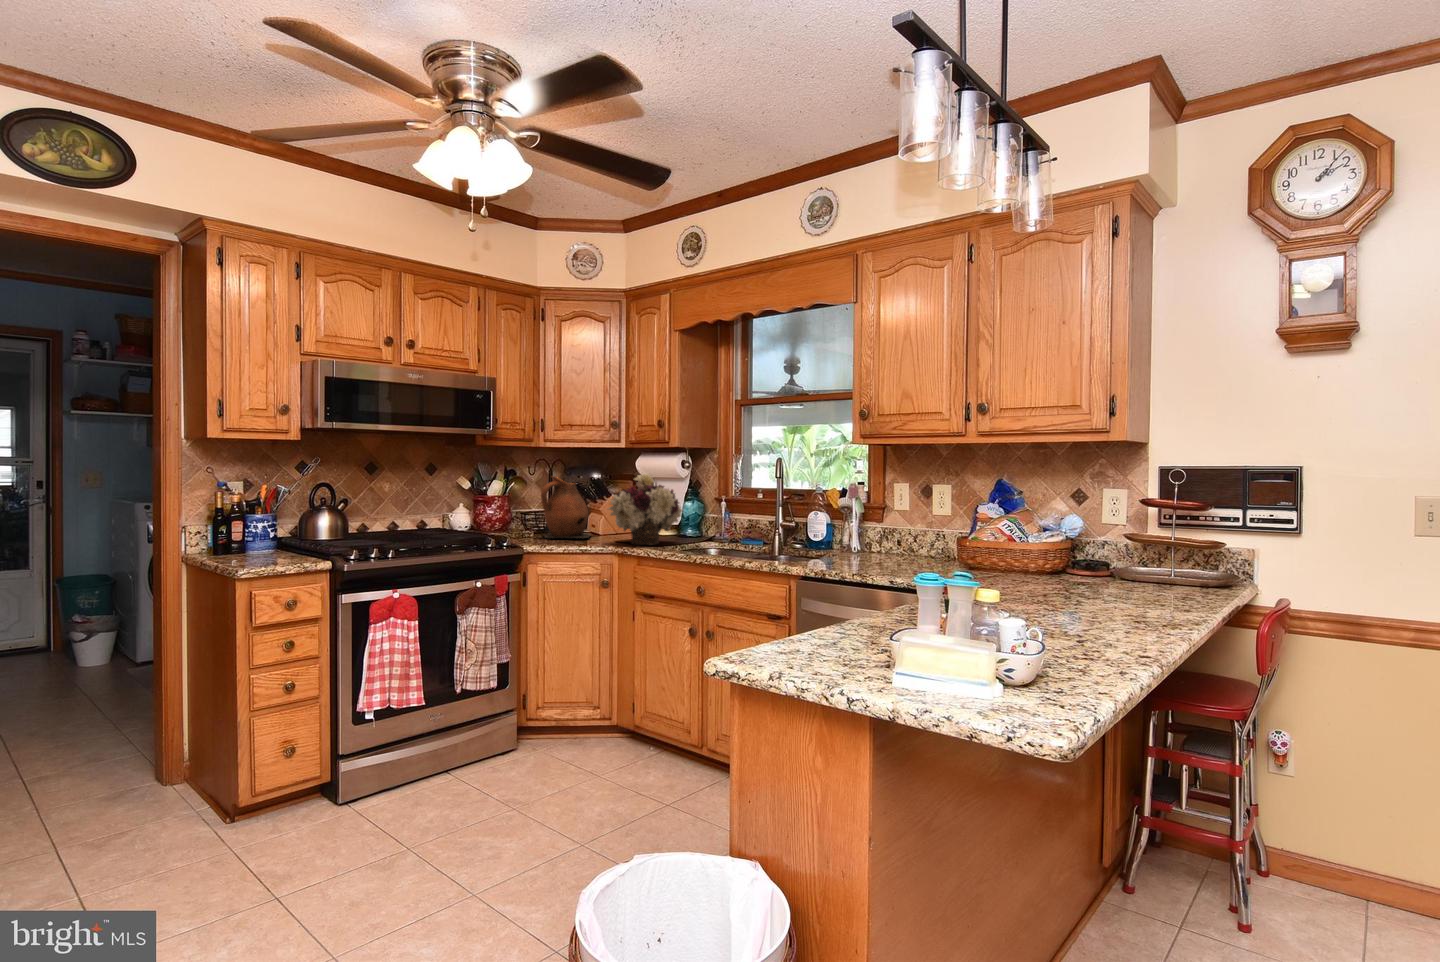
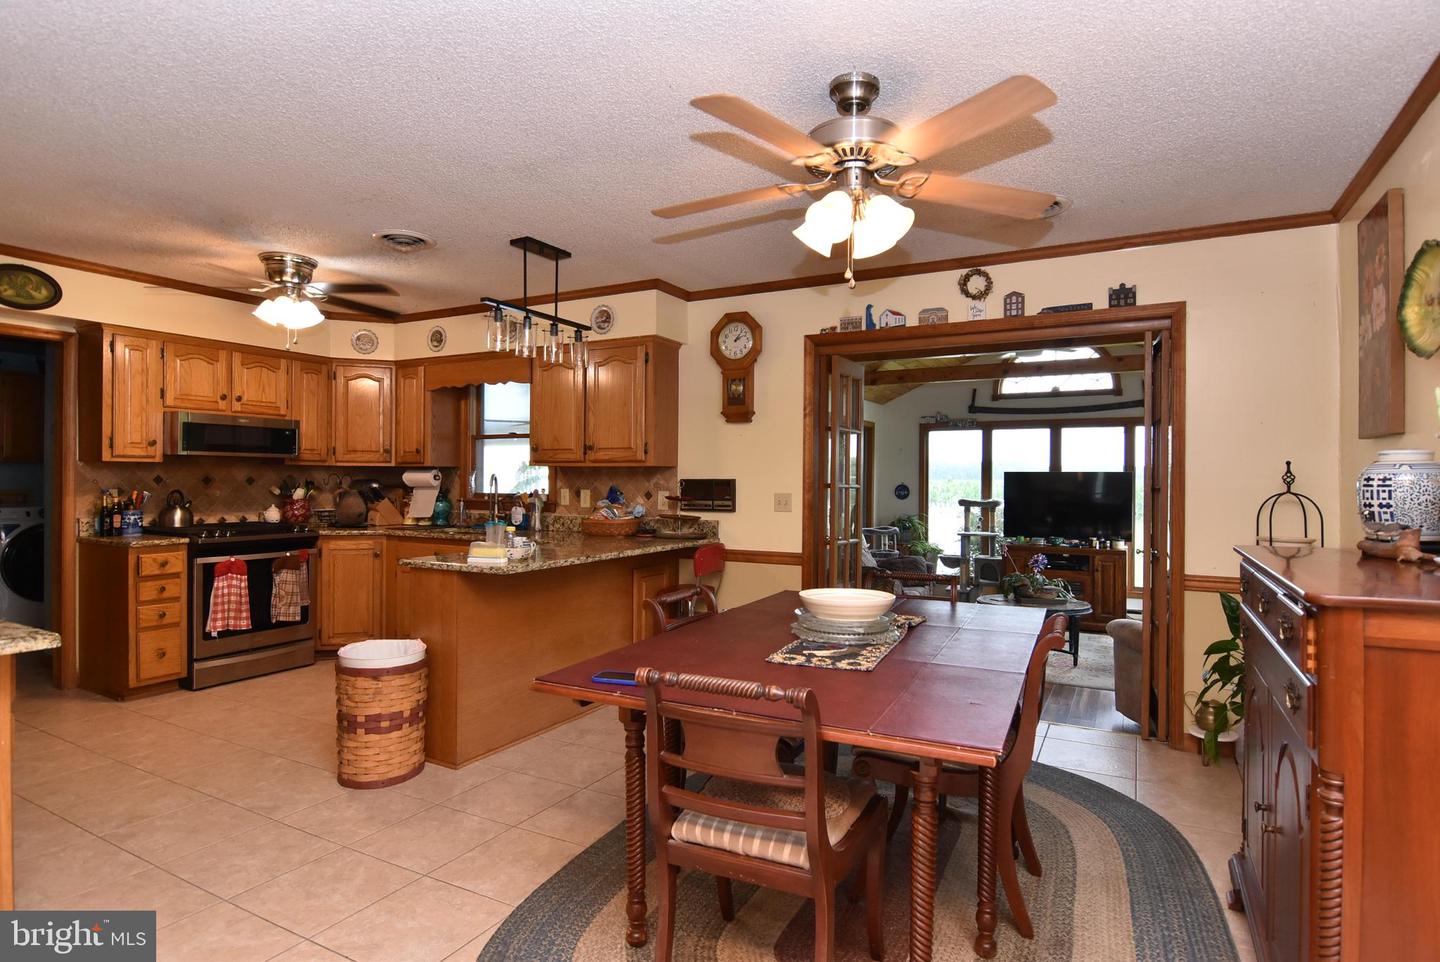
flower arrangement: present [608,474,682,545] -> none [377,484,430,529]

